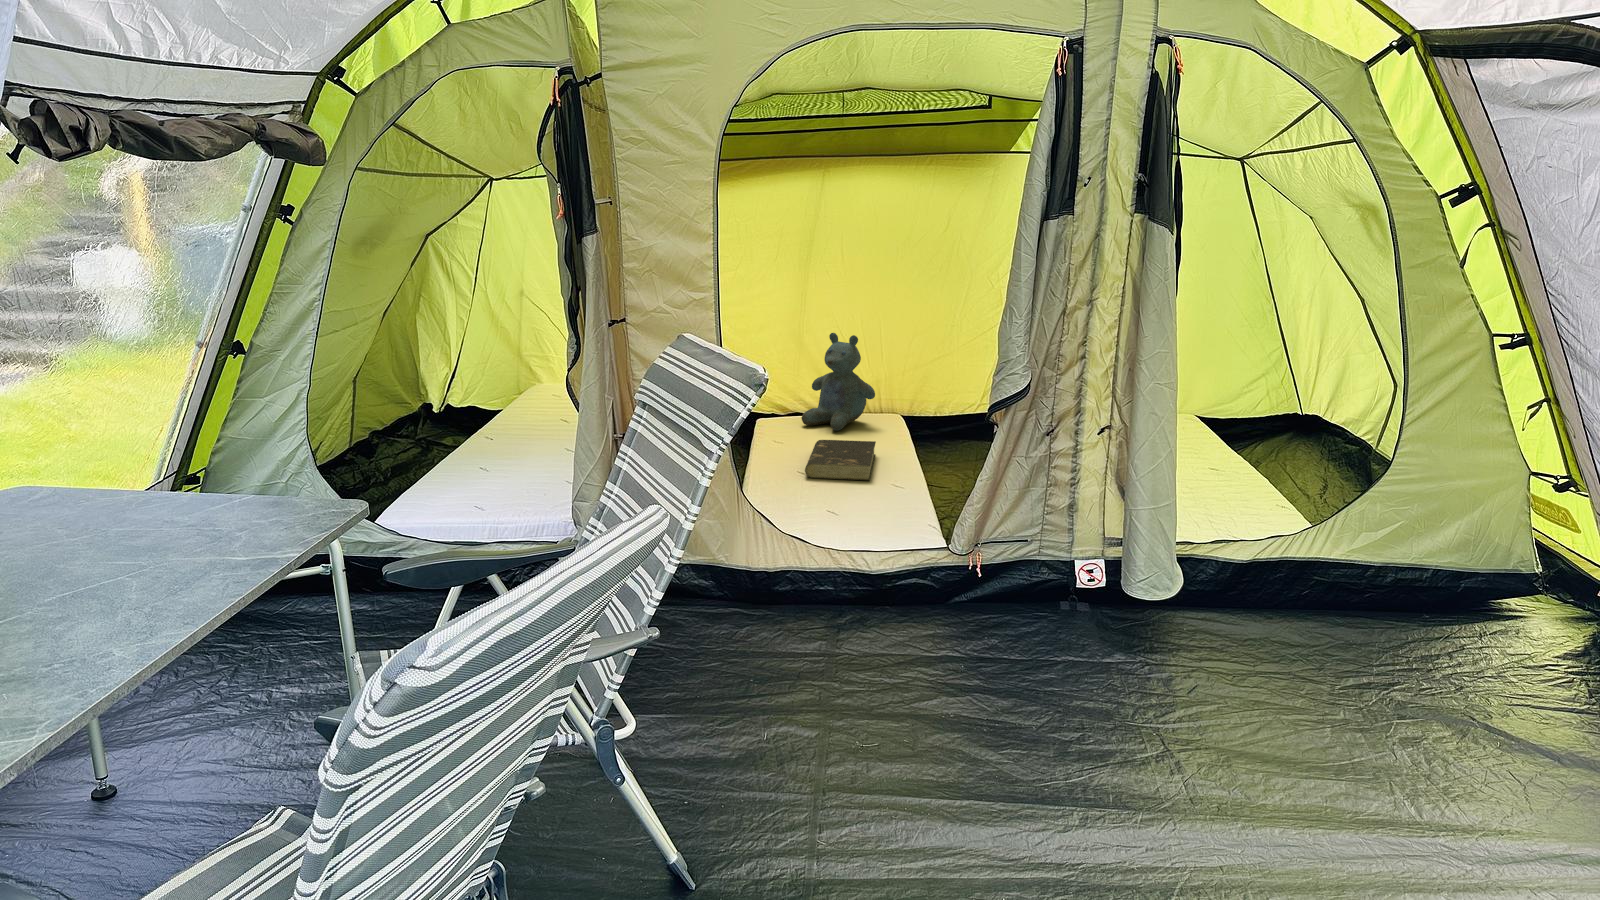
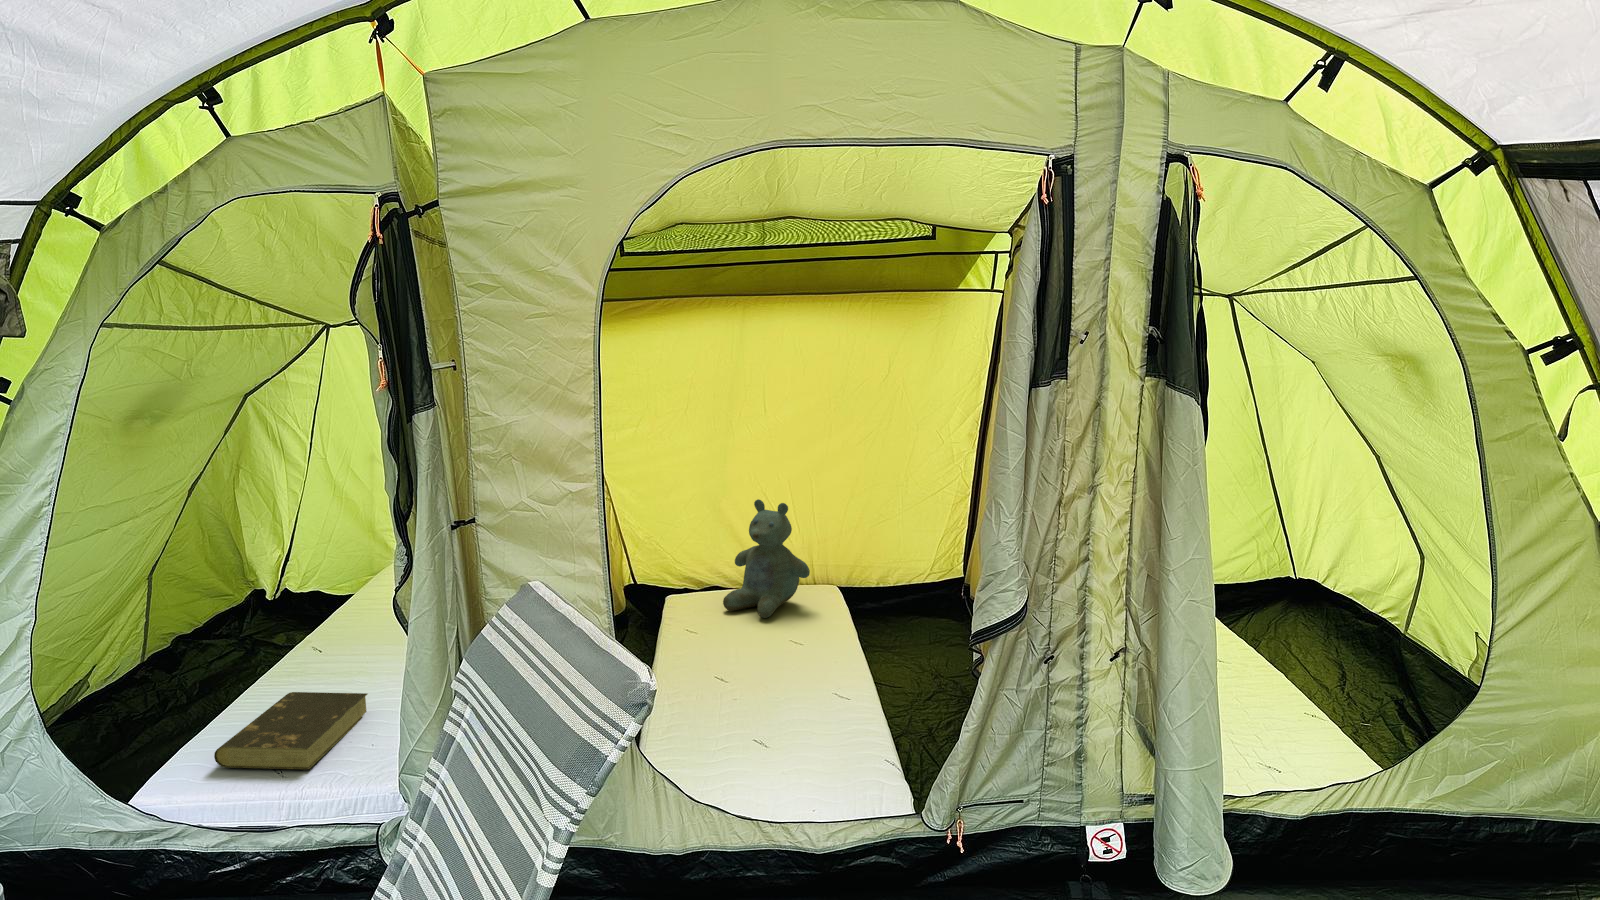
book: present [805,440,876,480] -> present [214,692,367,769]

